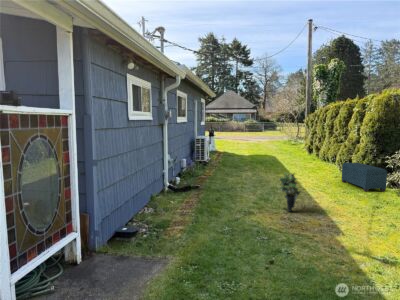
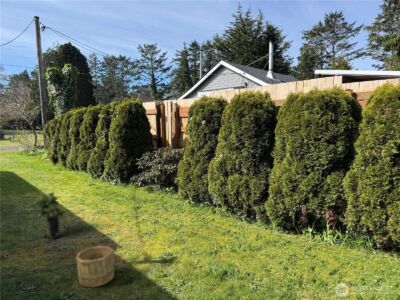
bench: present [342,163,387,192] -> none [96,168,138,195]
wooden bucket: none [297,223,331,257] -> present [76,246,114,287]

